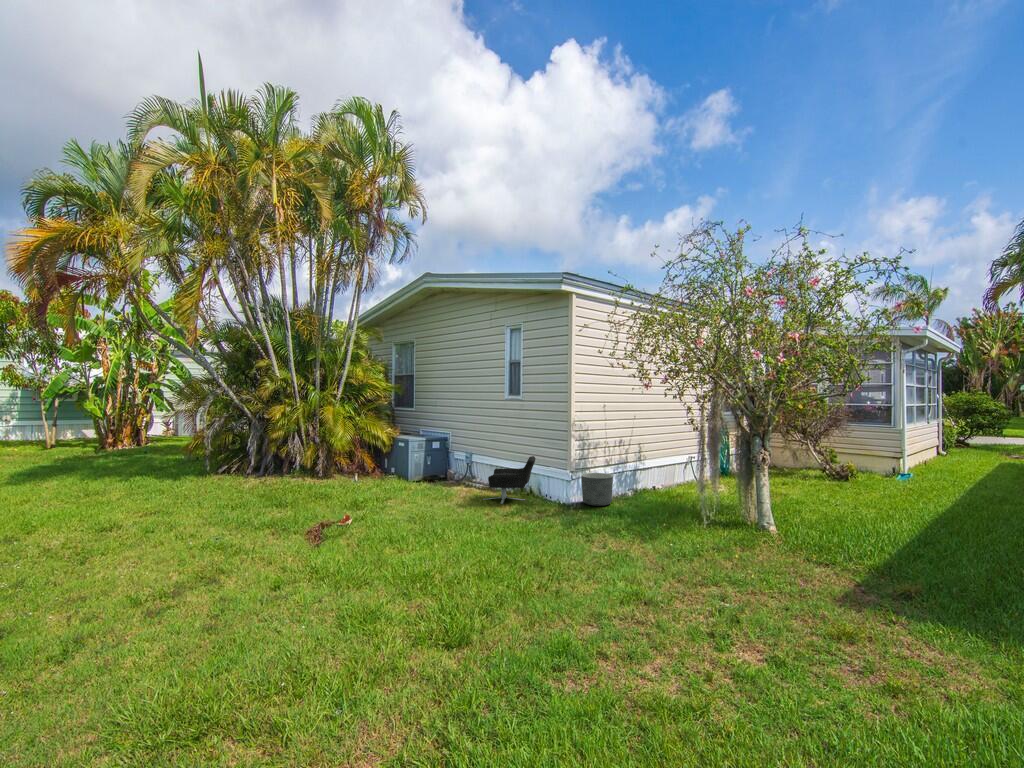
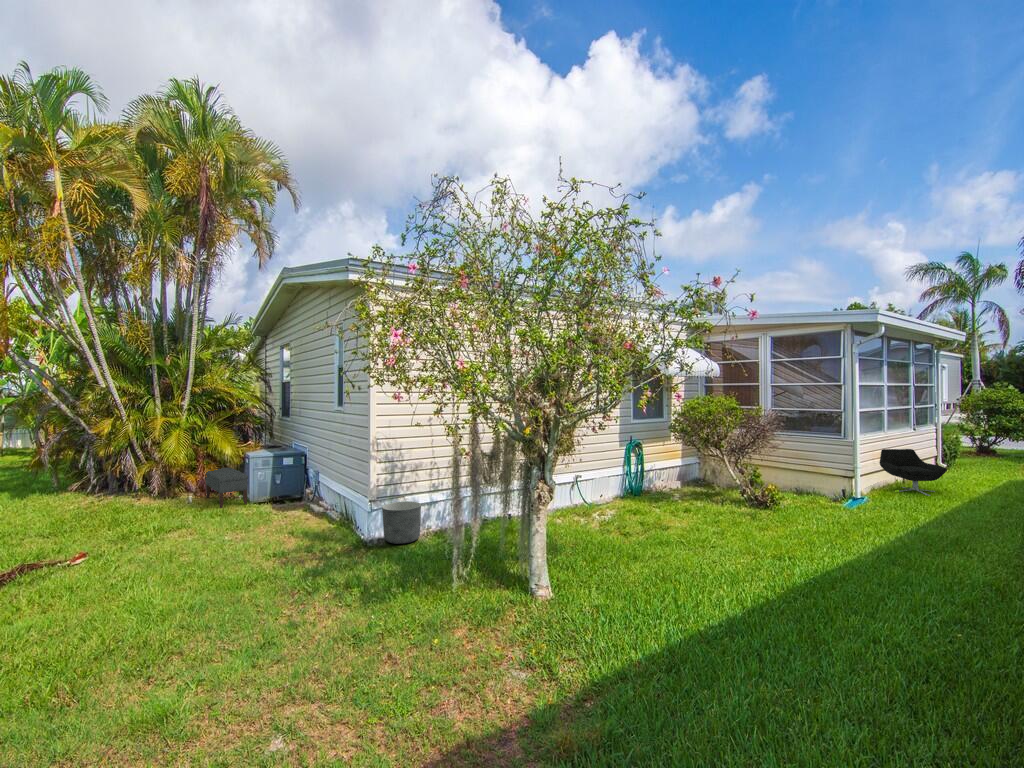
bench: none [353,451,406,486] -> present [205,468,248,508]
lounge chair: present [484,456,535,504] -> present [880,449,947,496]

